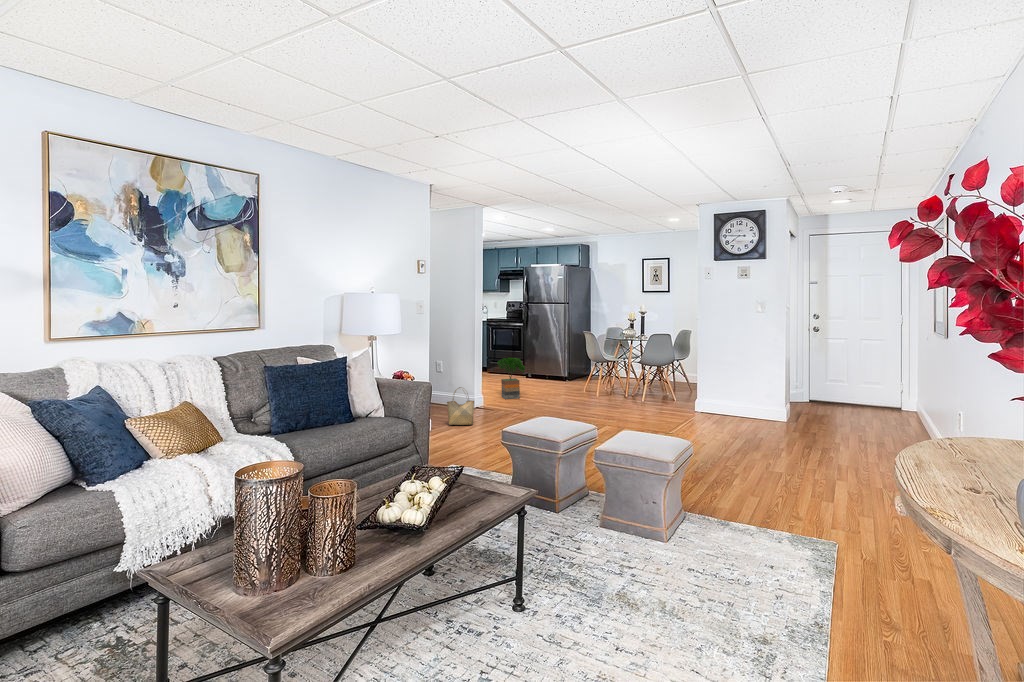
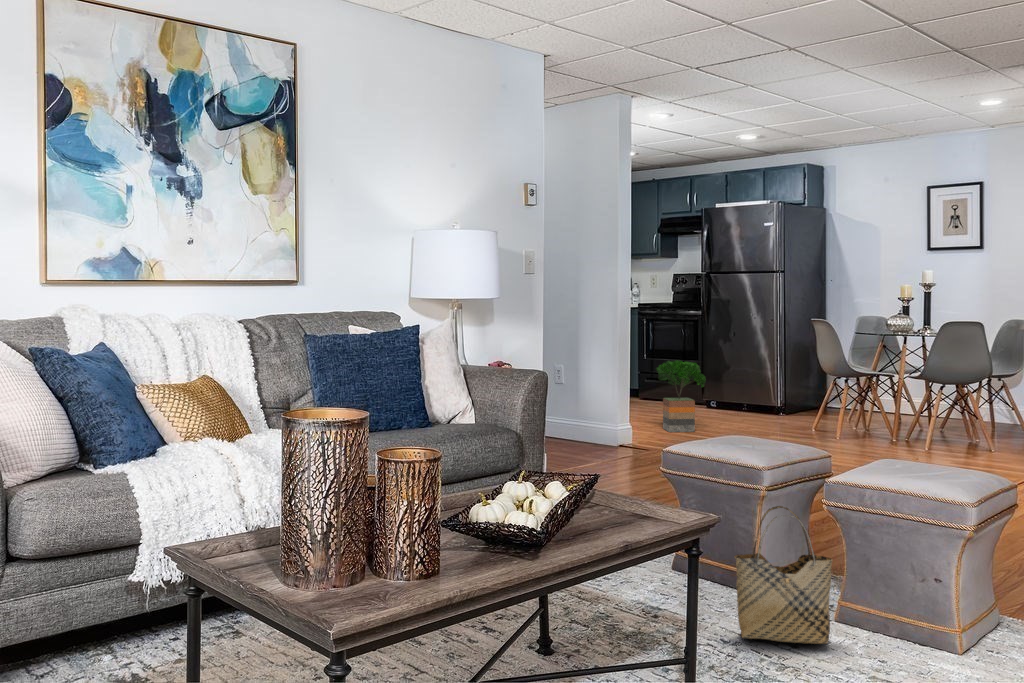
woven basket: present [447,387,474,425] -> present [734,506,832,644]

